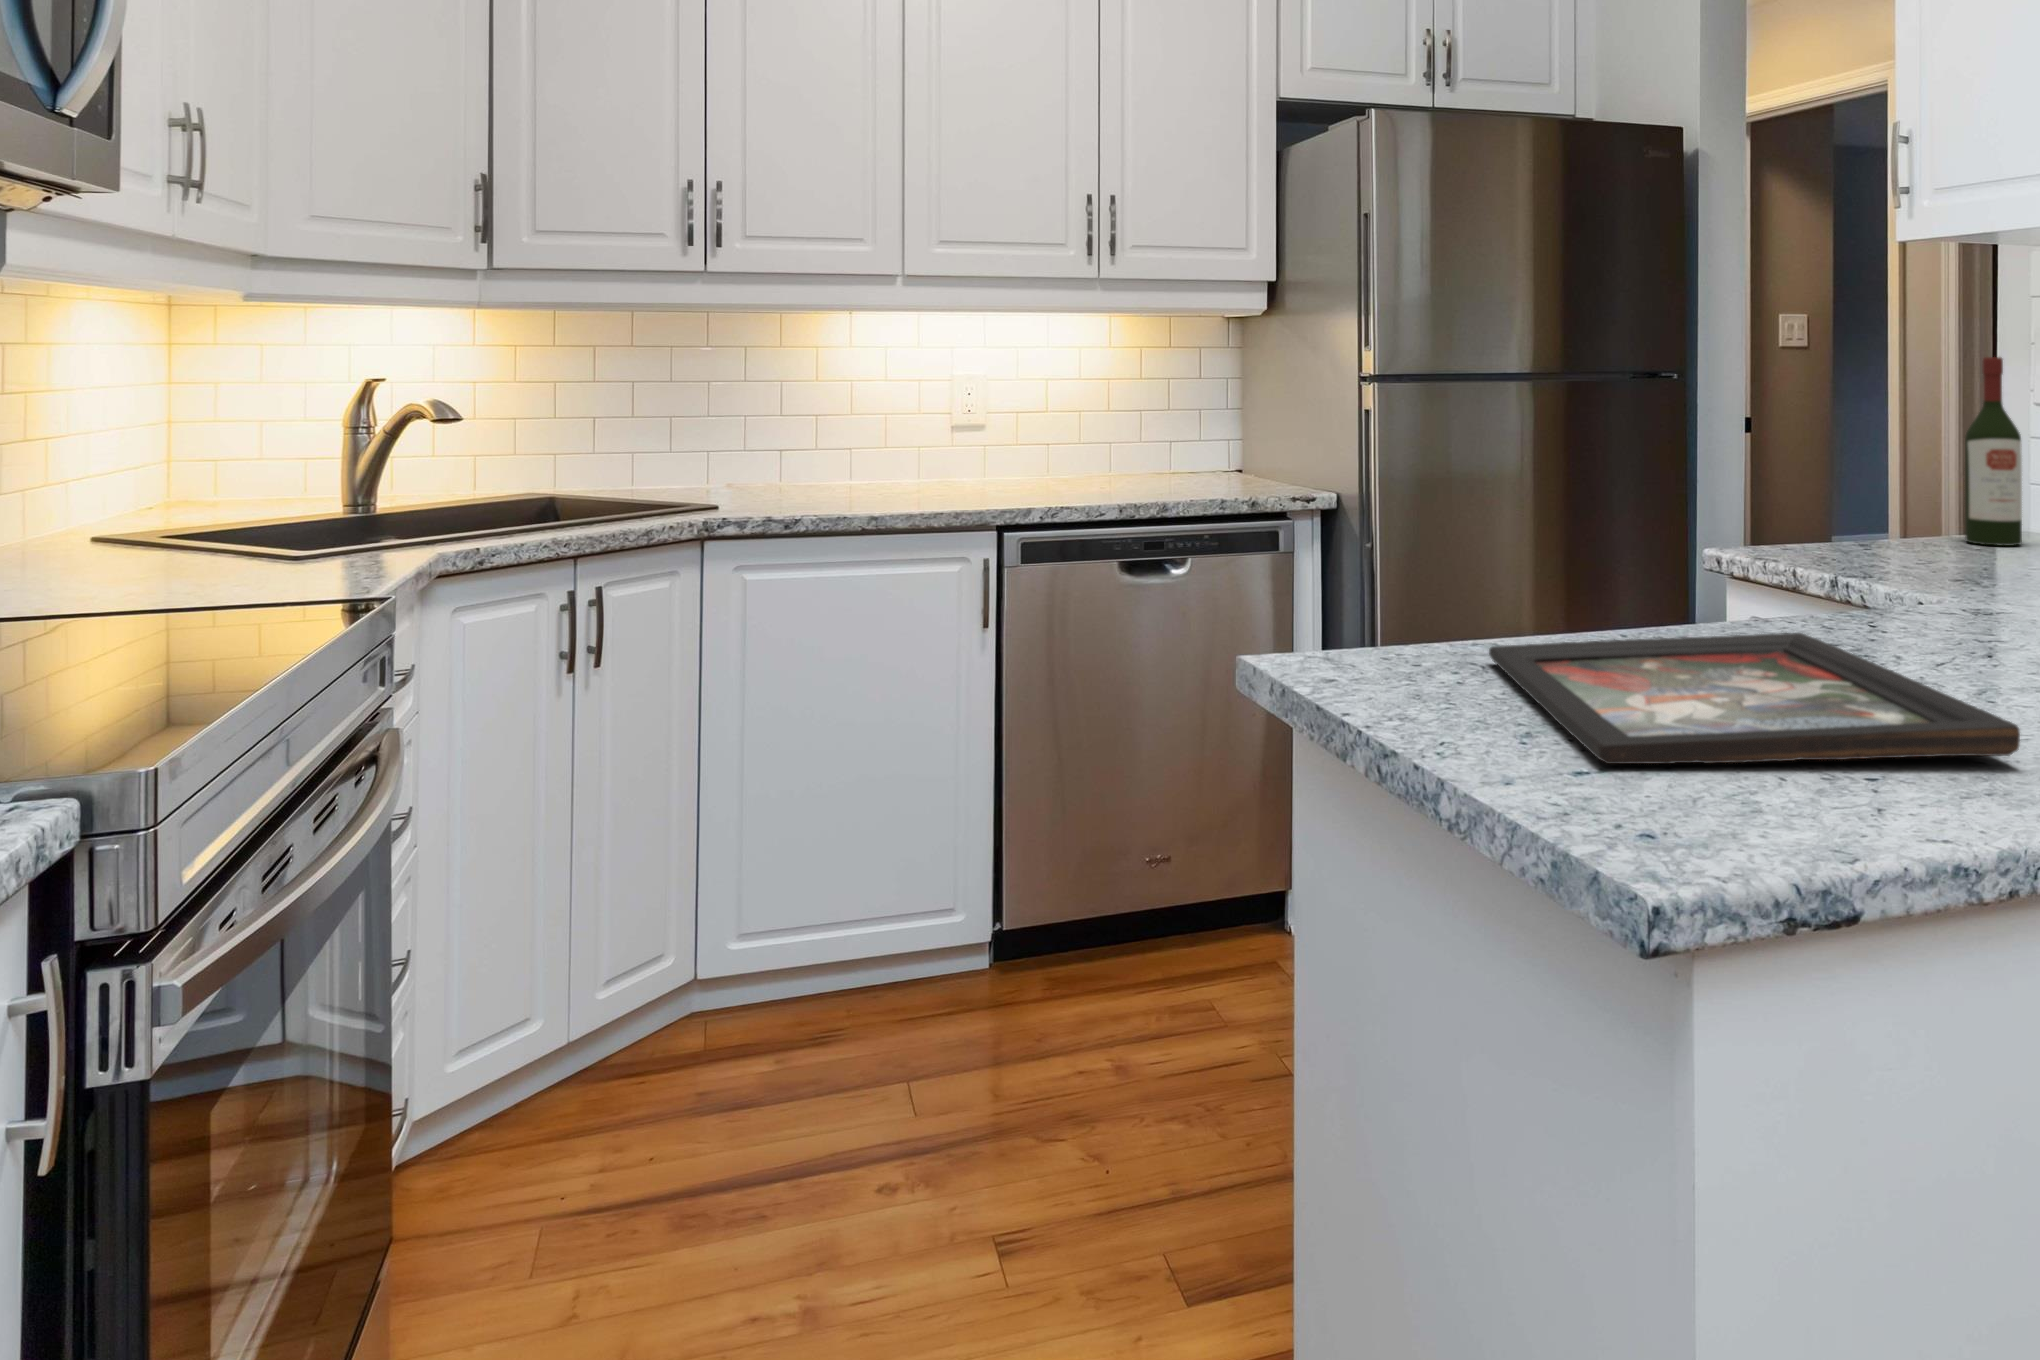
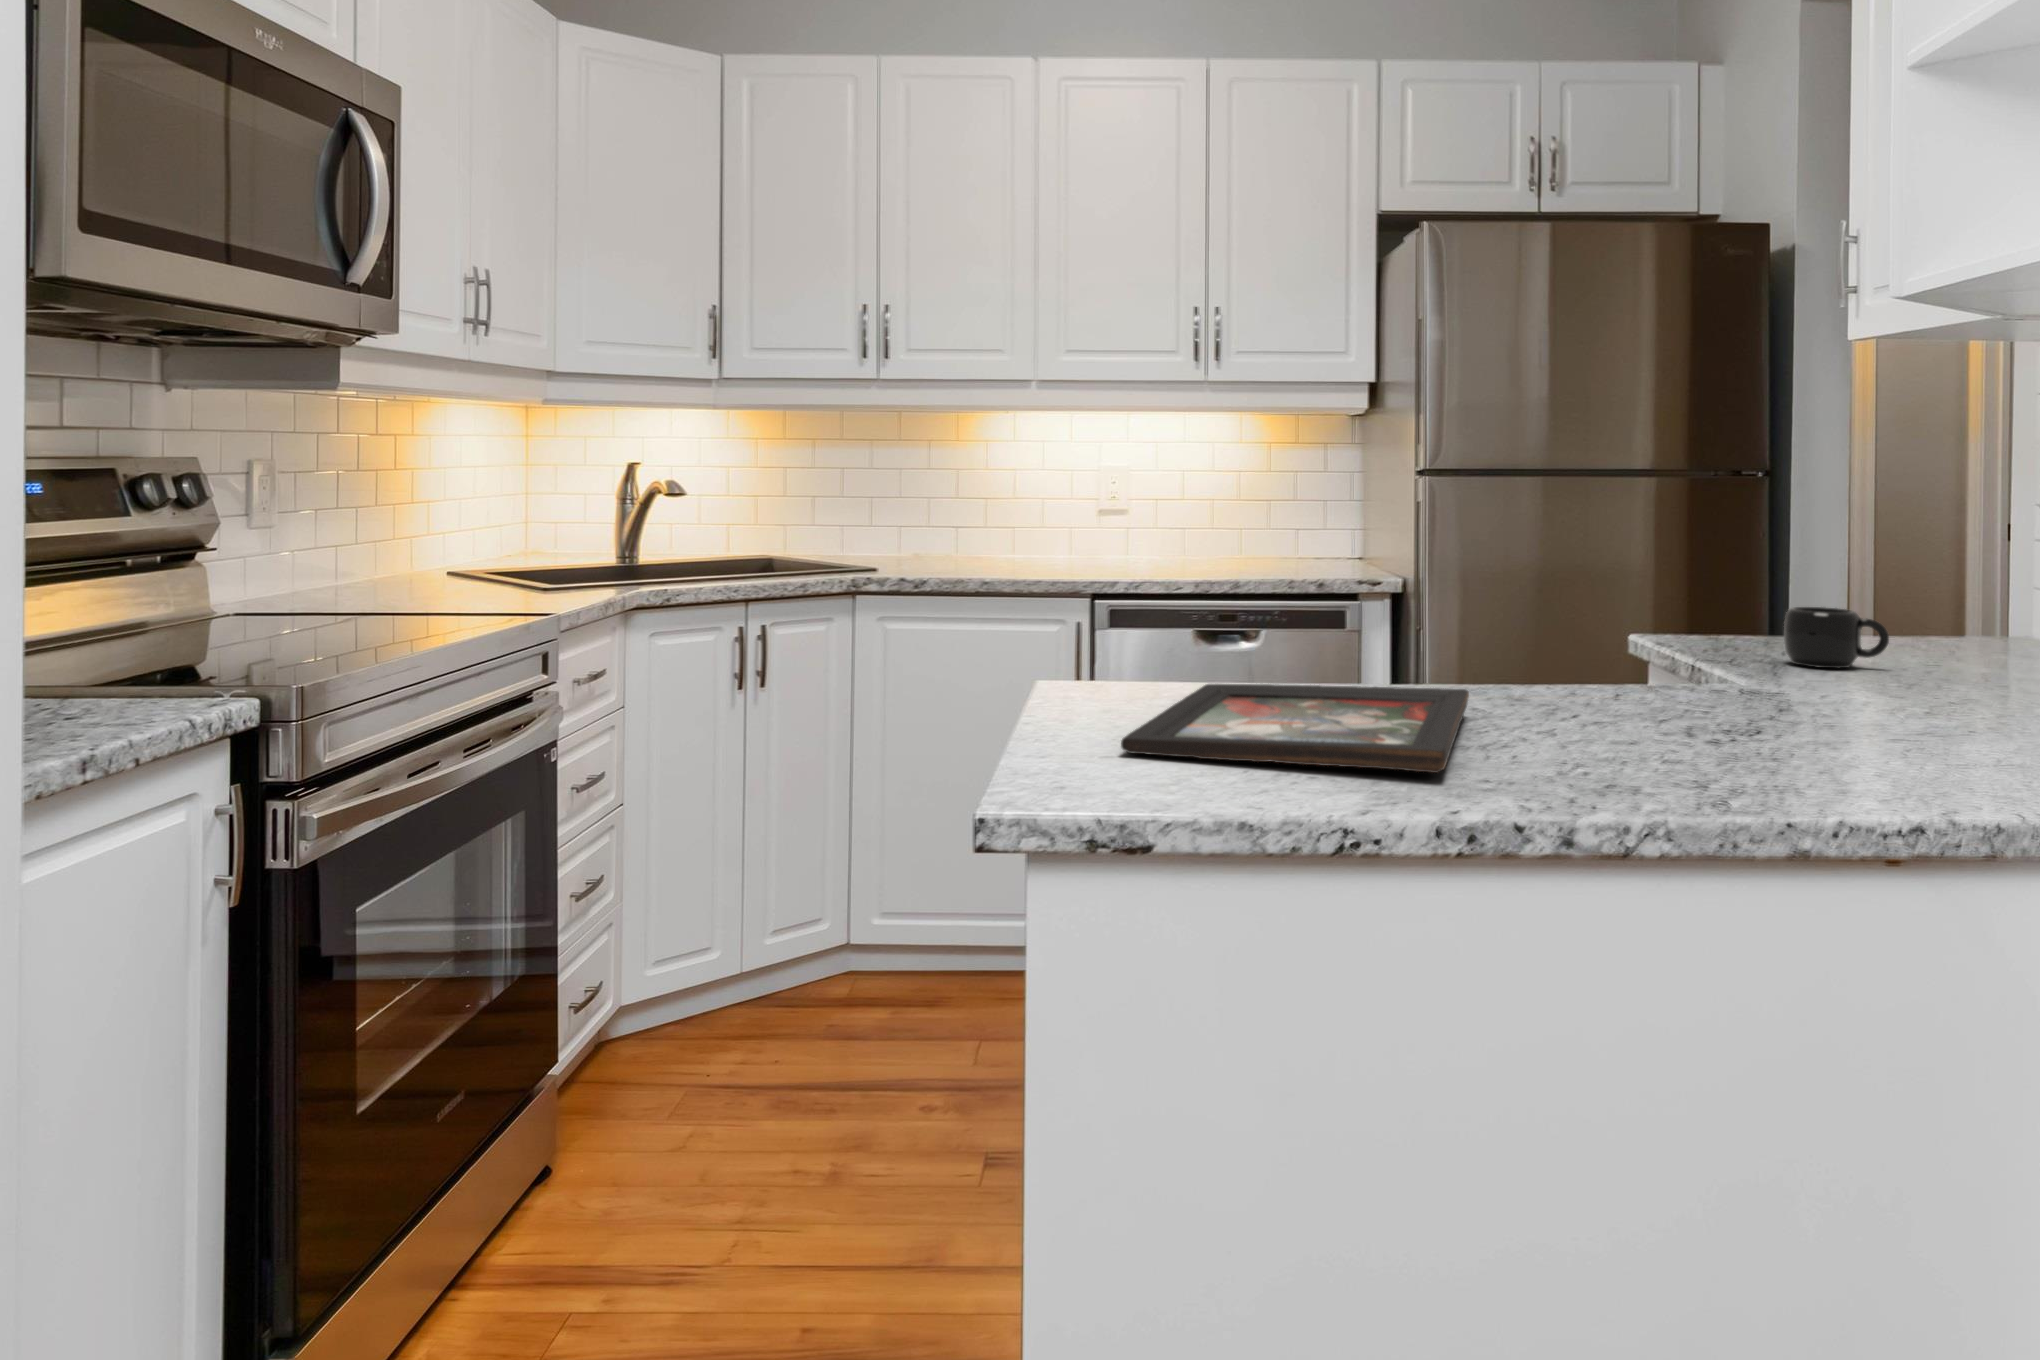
wine bottle: present [1965,357,2022,546] -> none [1951,458,2013,650]
mug: none [1891,512,1993,575] -> present [1784,607,1889,668]

